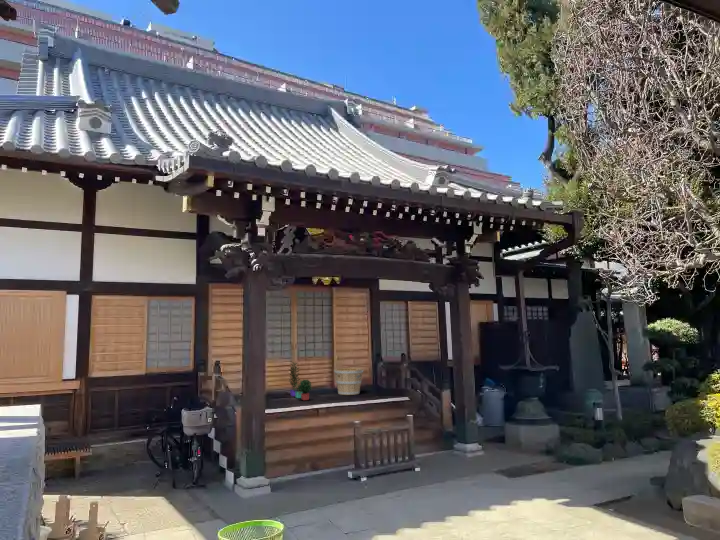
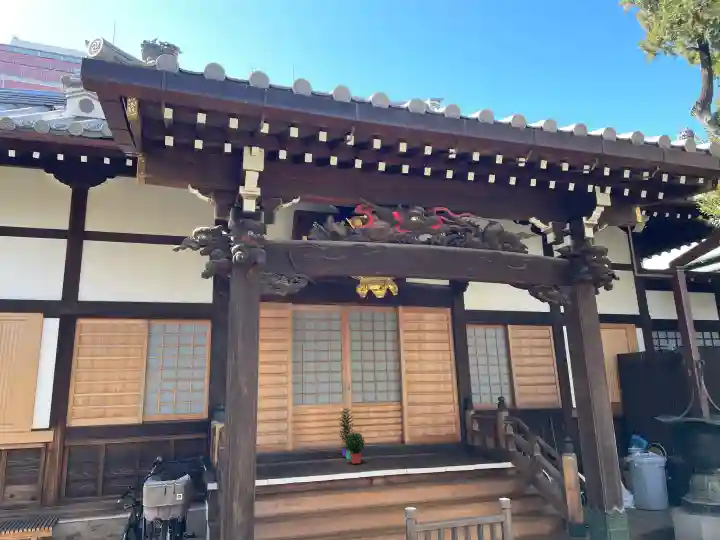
wooden bucket: present [334,368,363,395] -> none [402,417,444,457]

